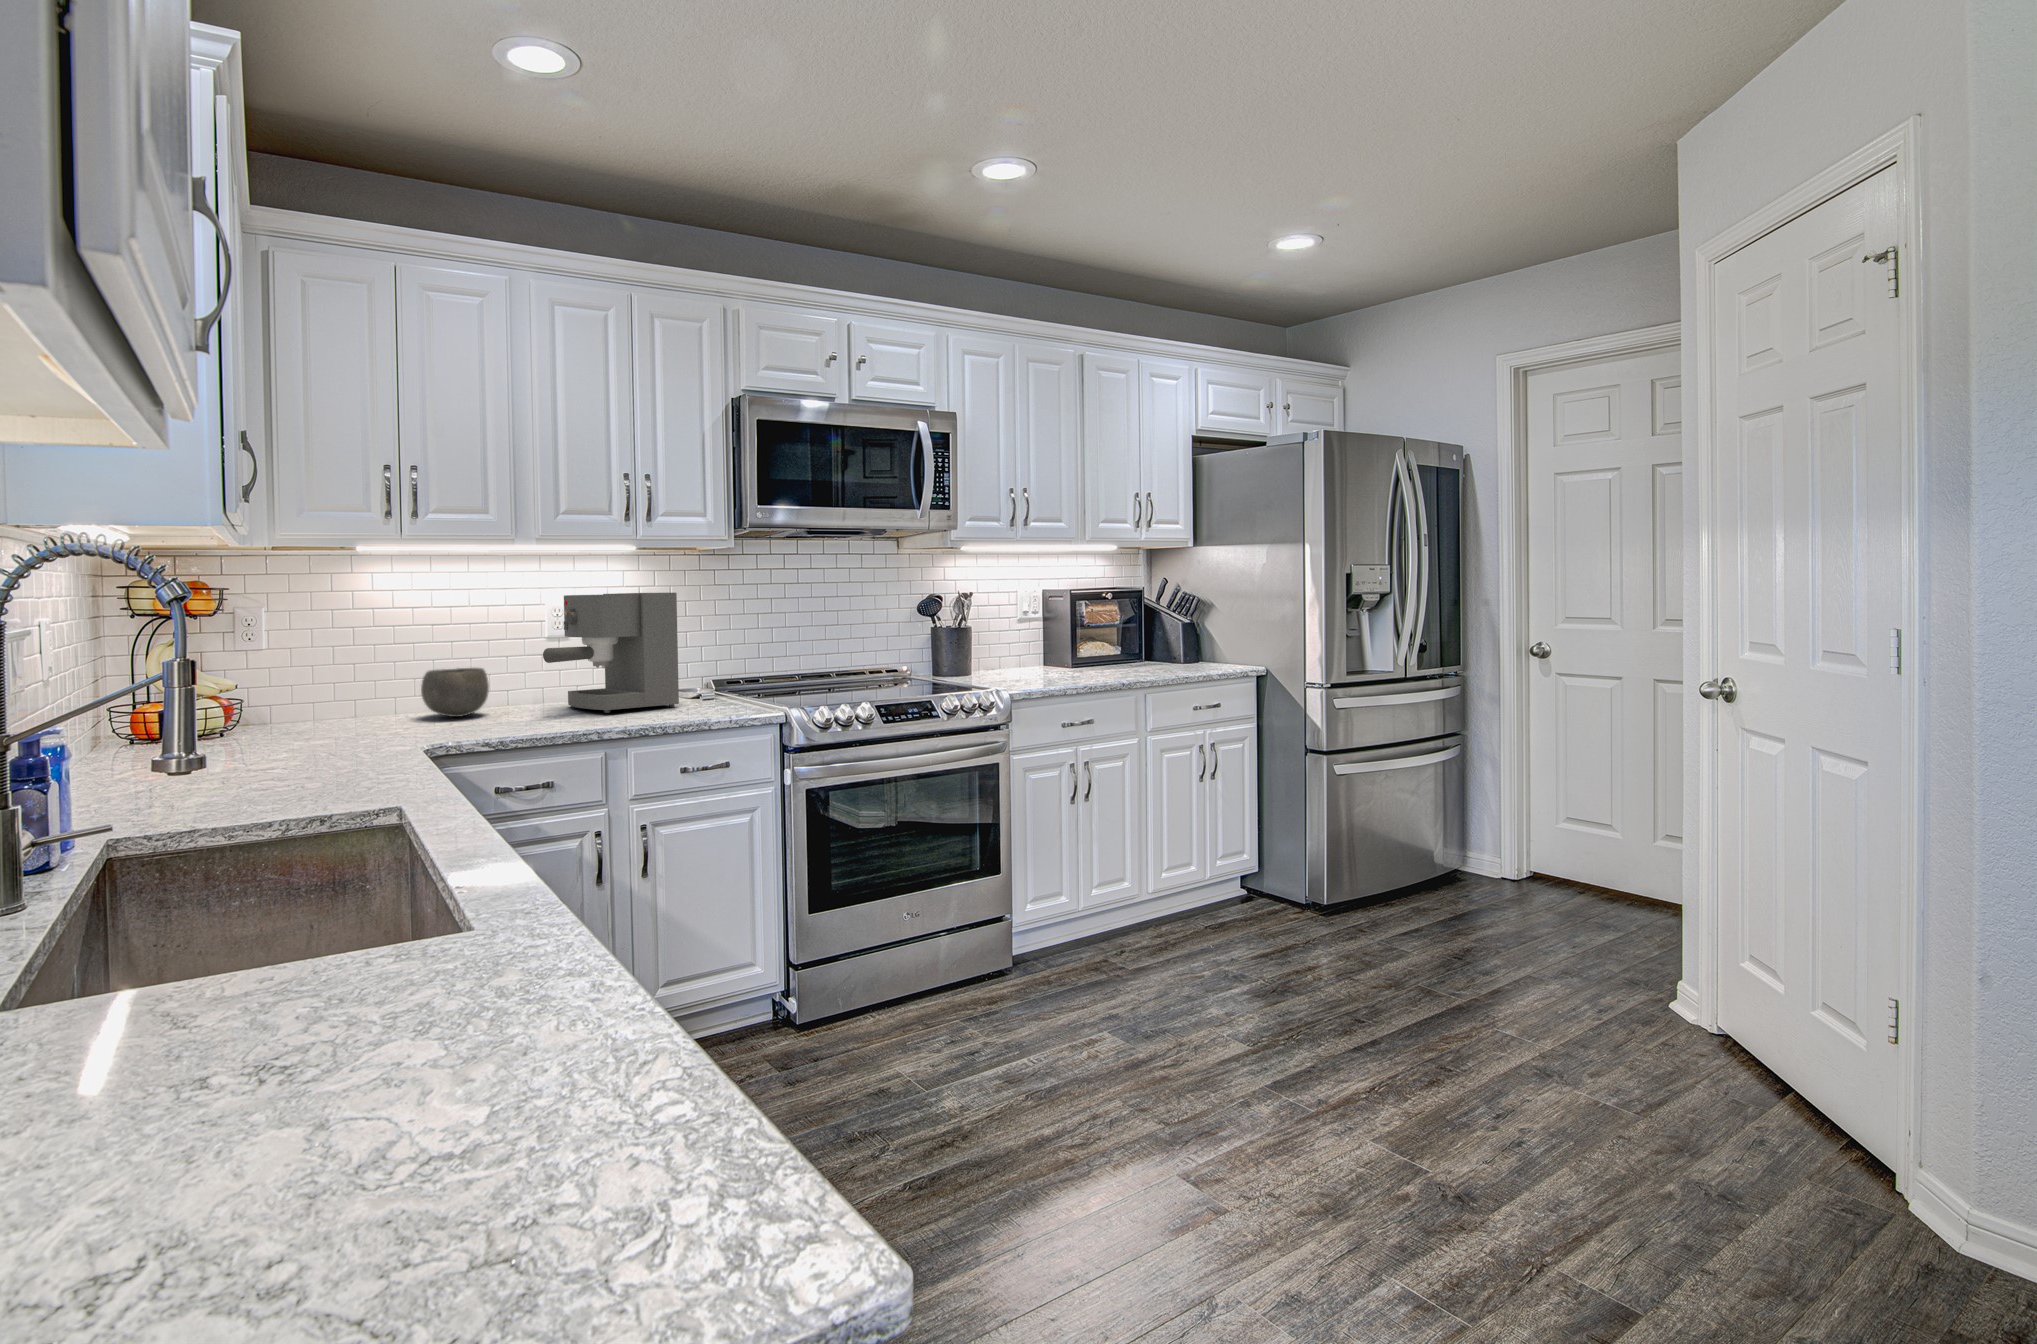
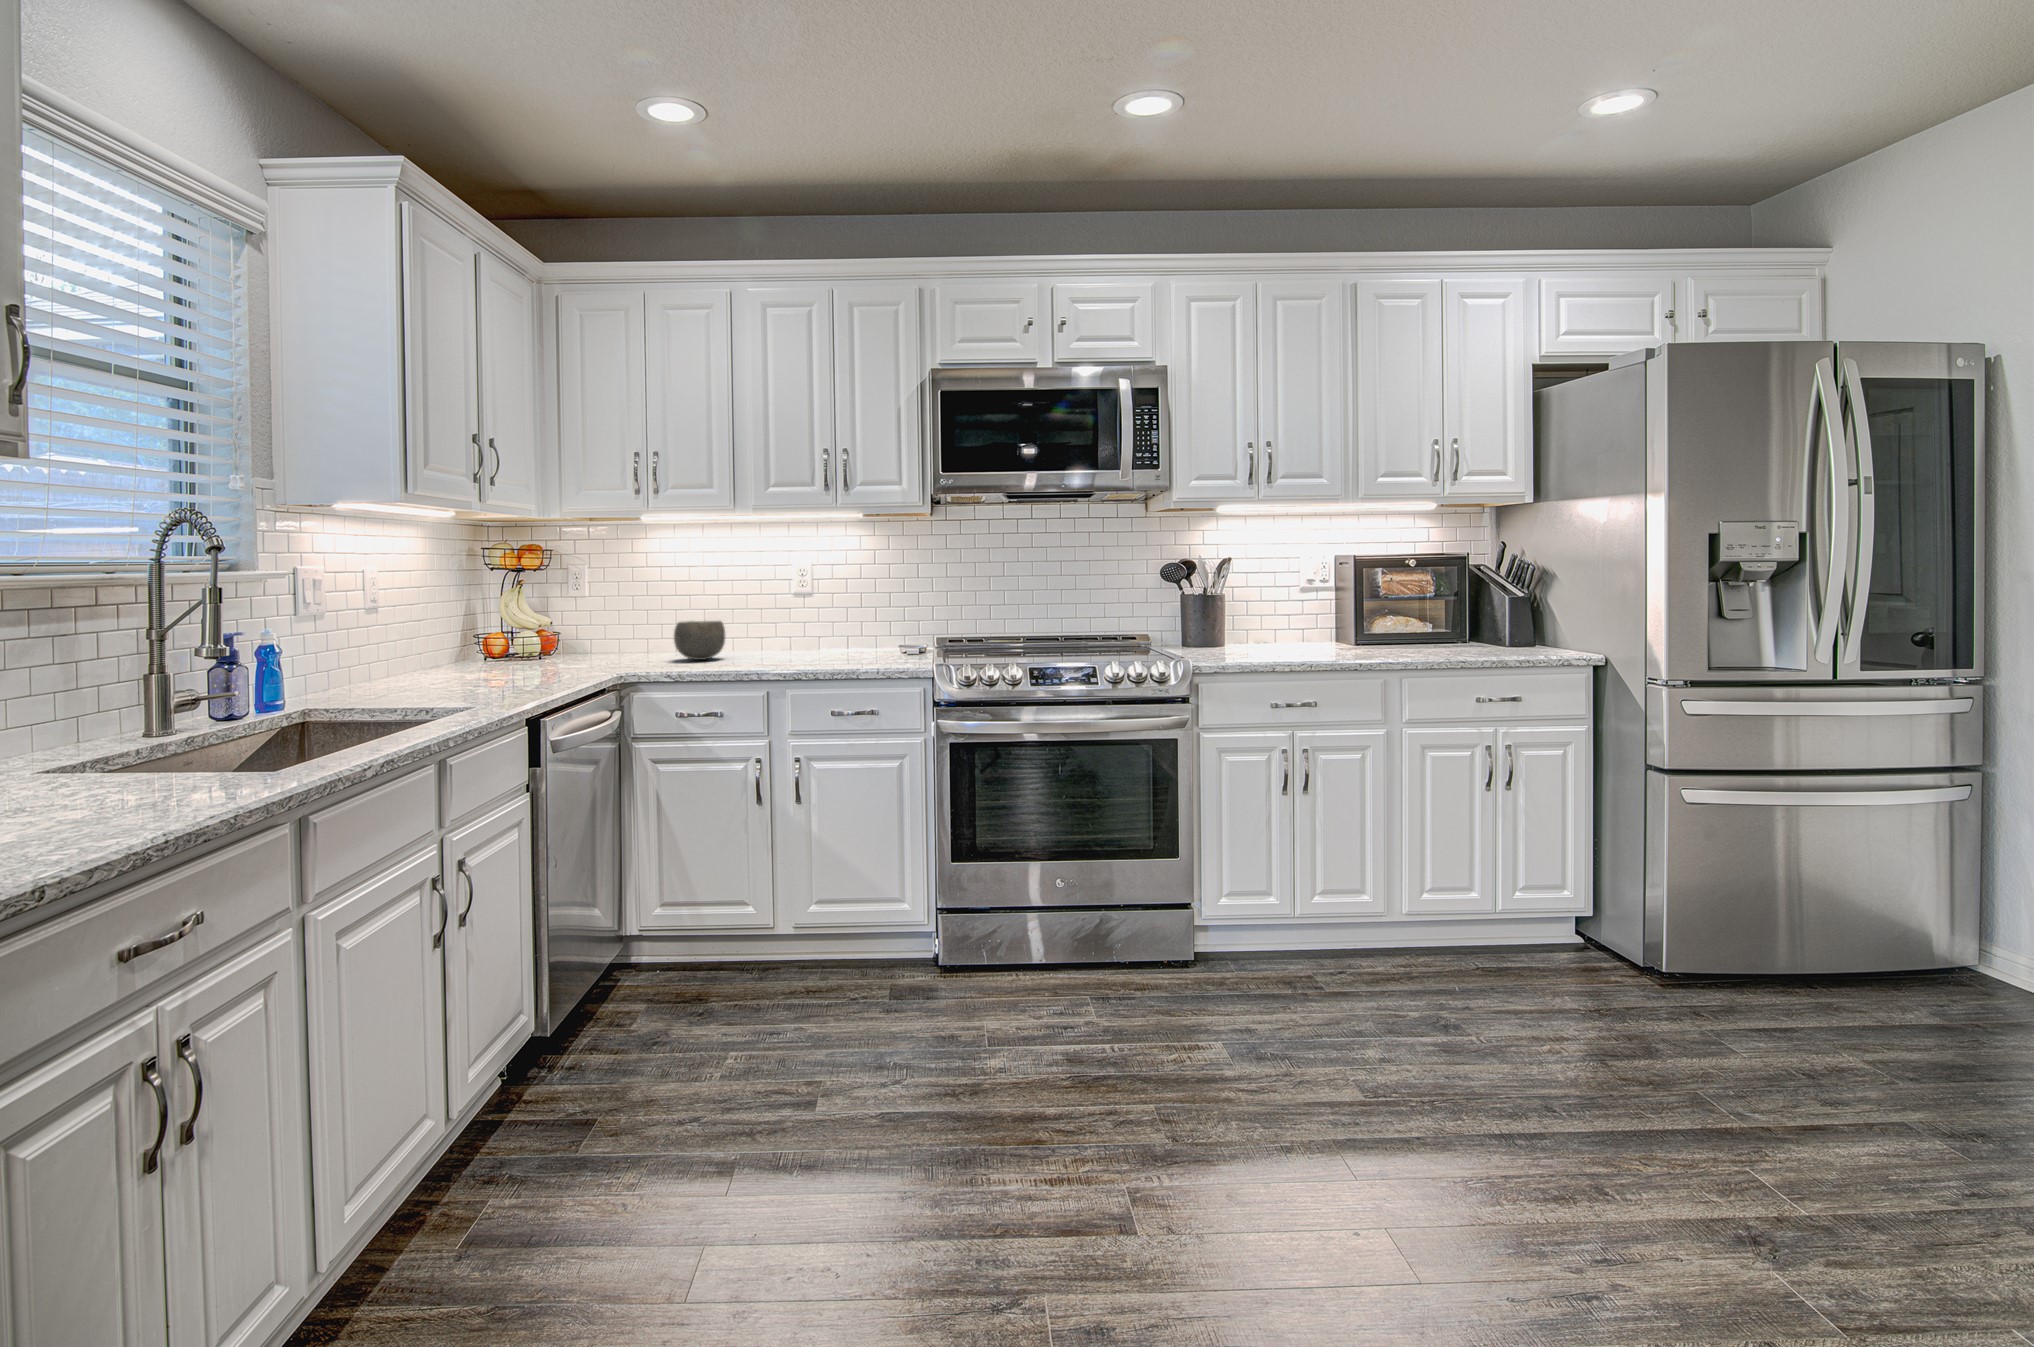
coffee maker: present [543,593,679,713] -> none [749,557,865,662]

